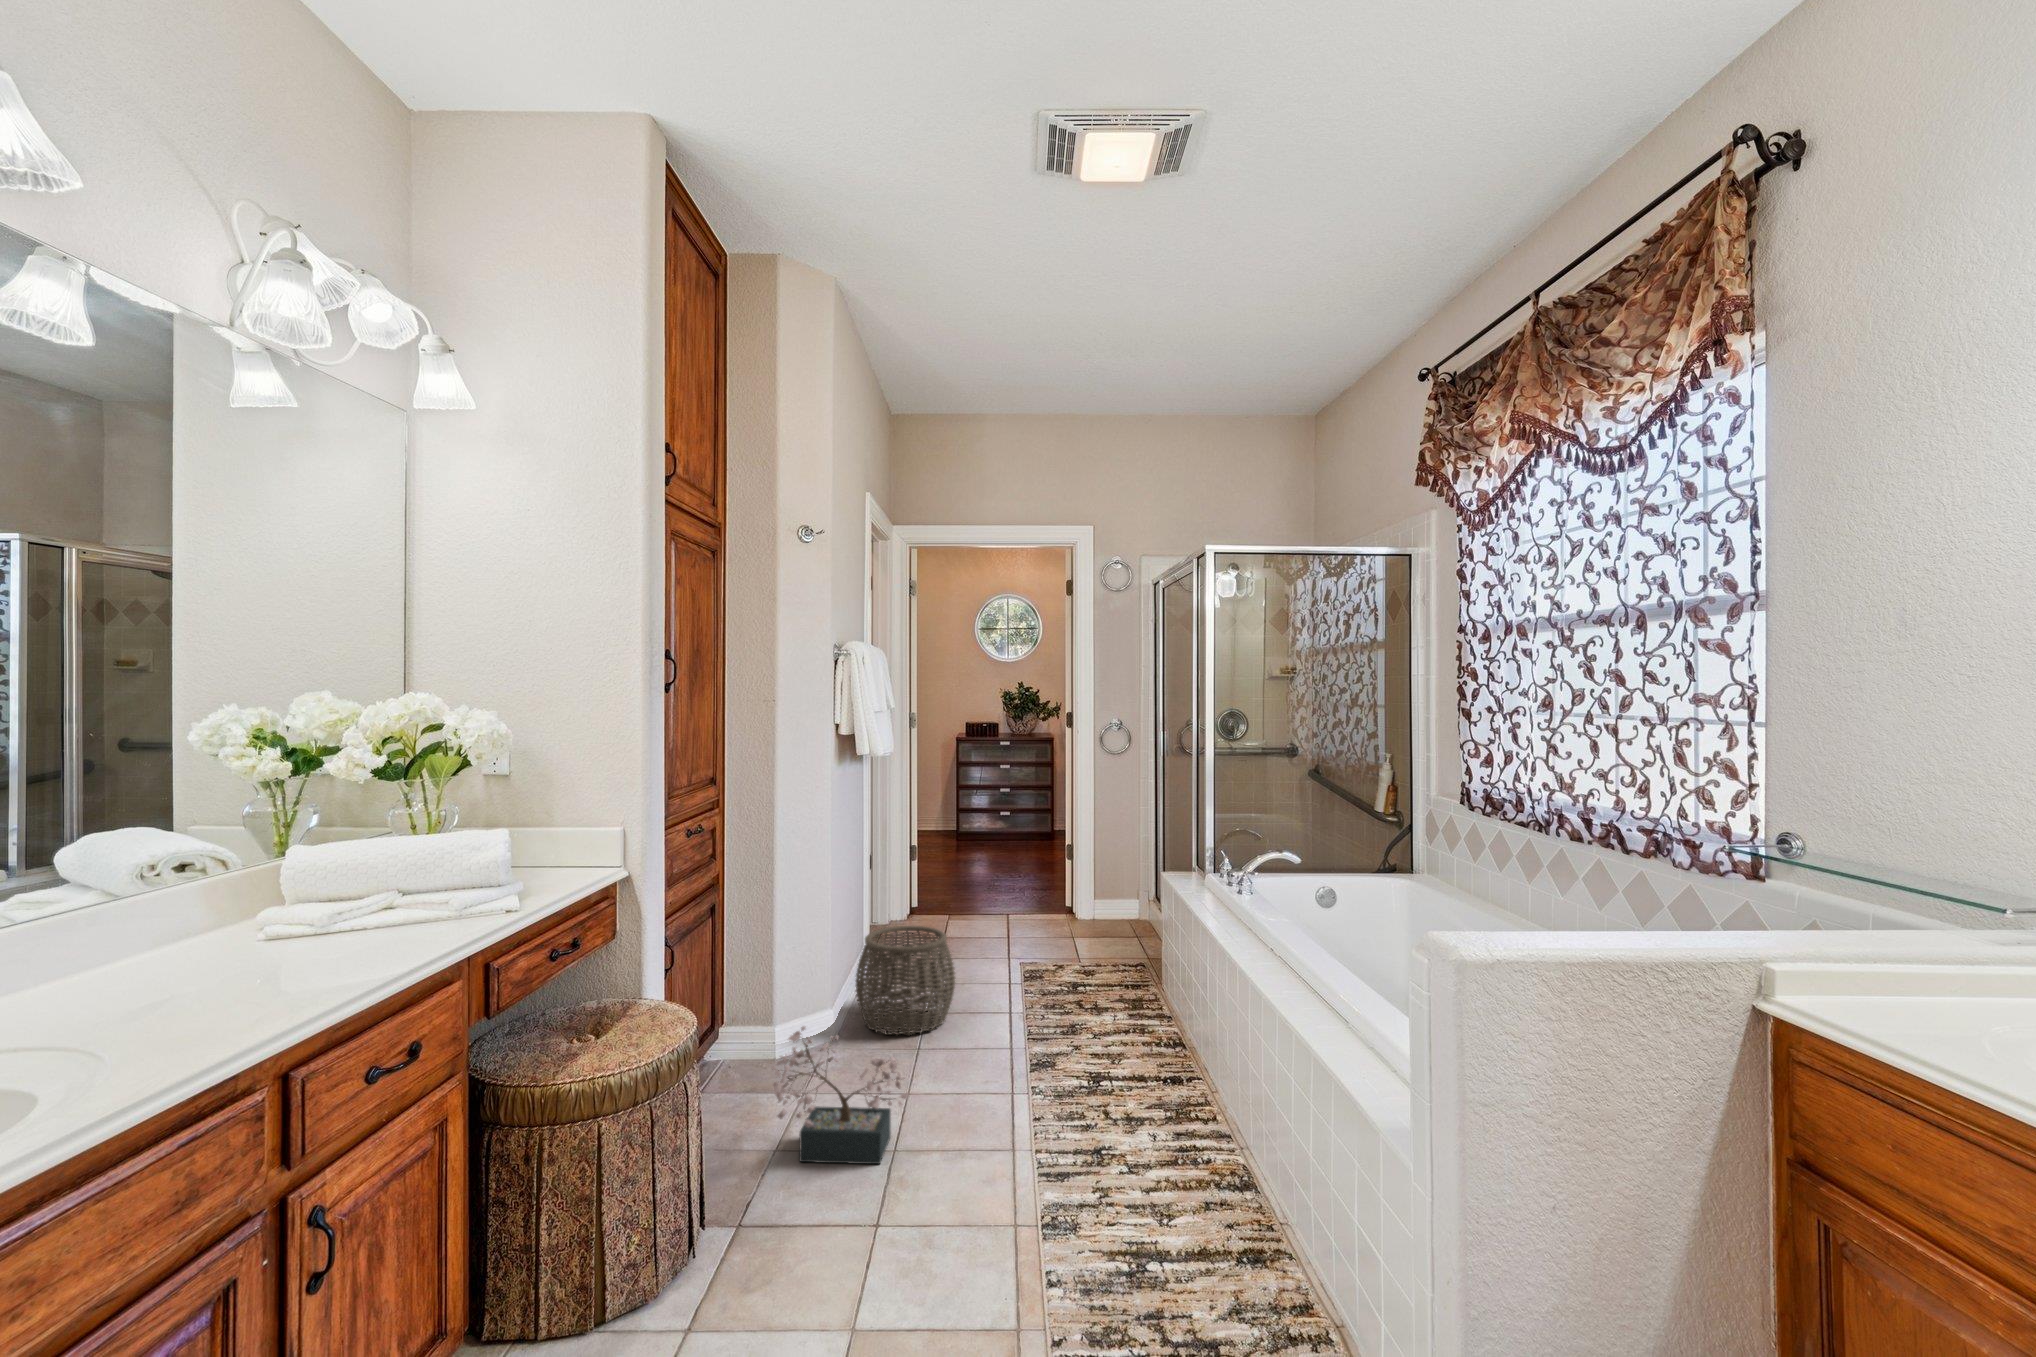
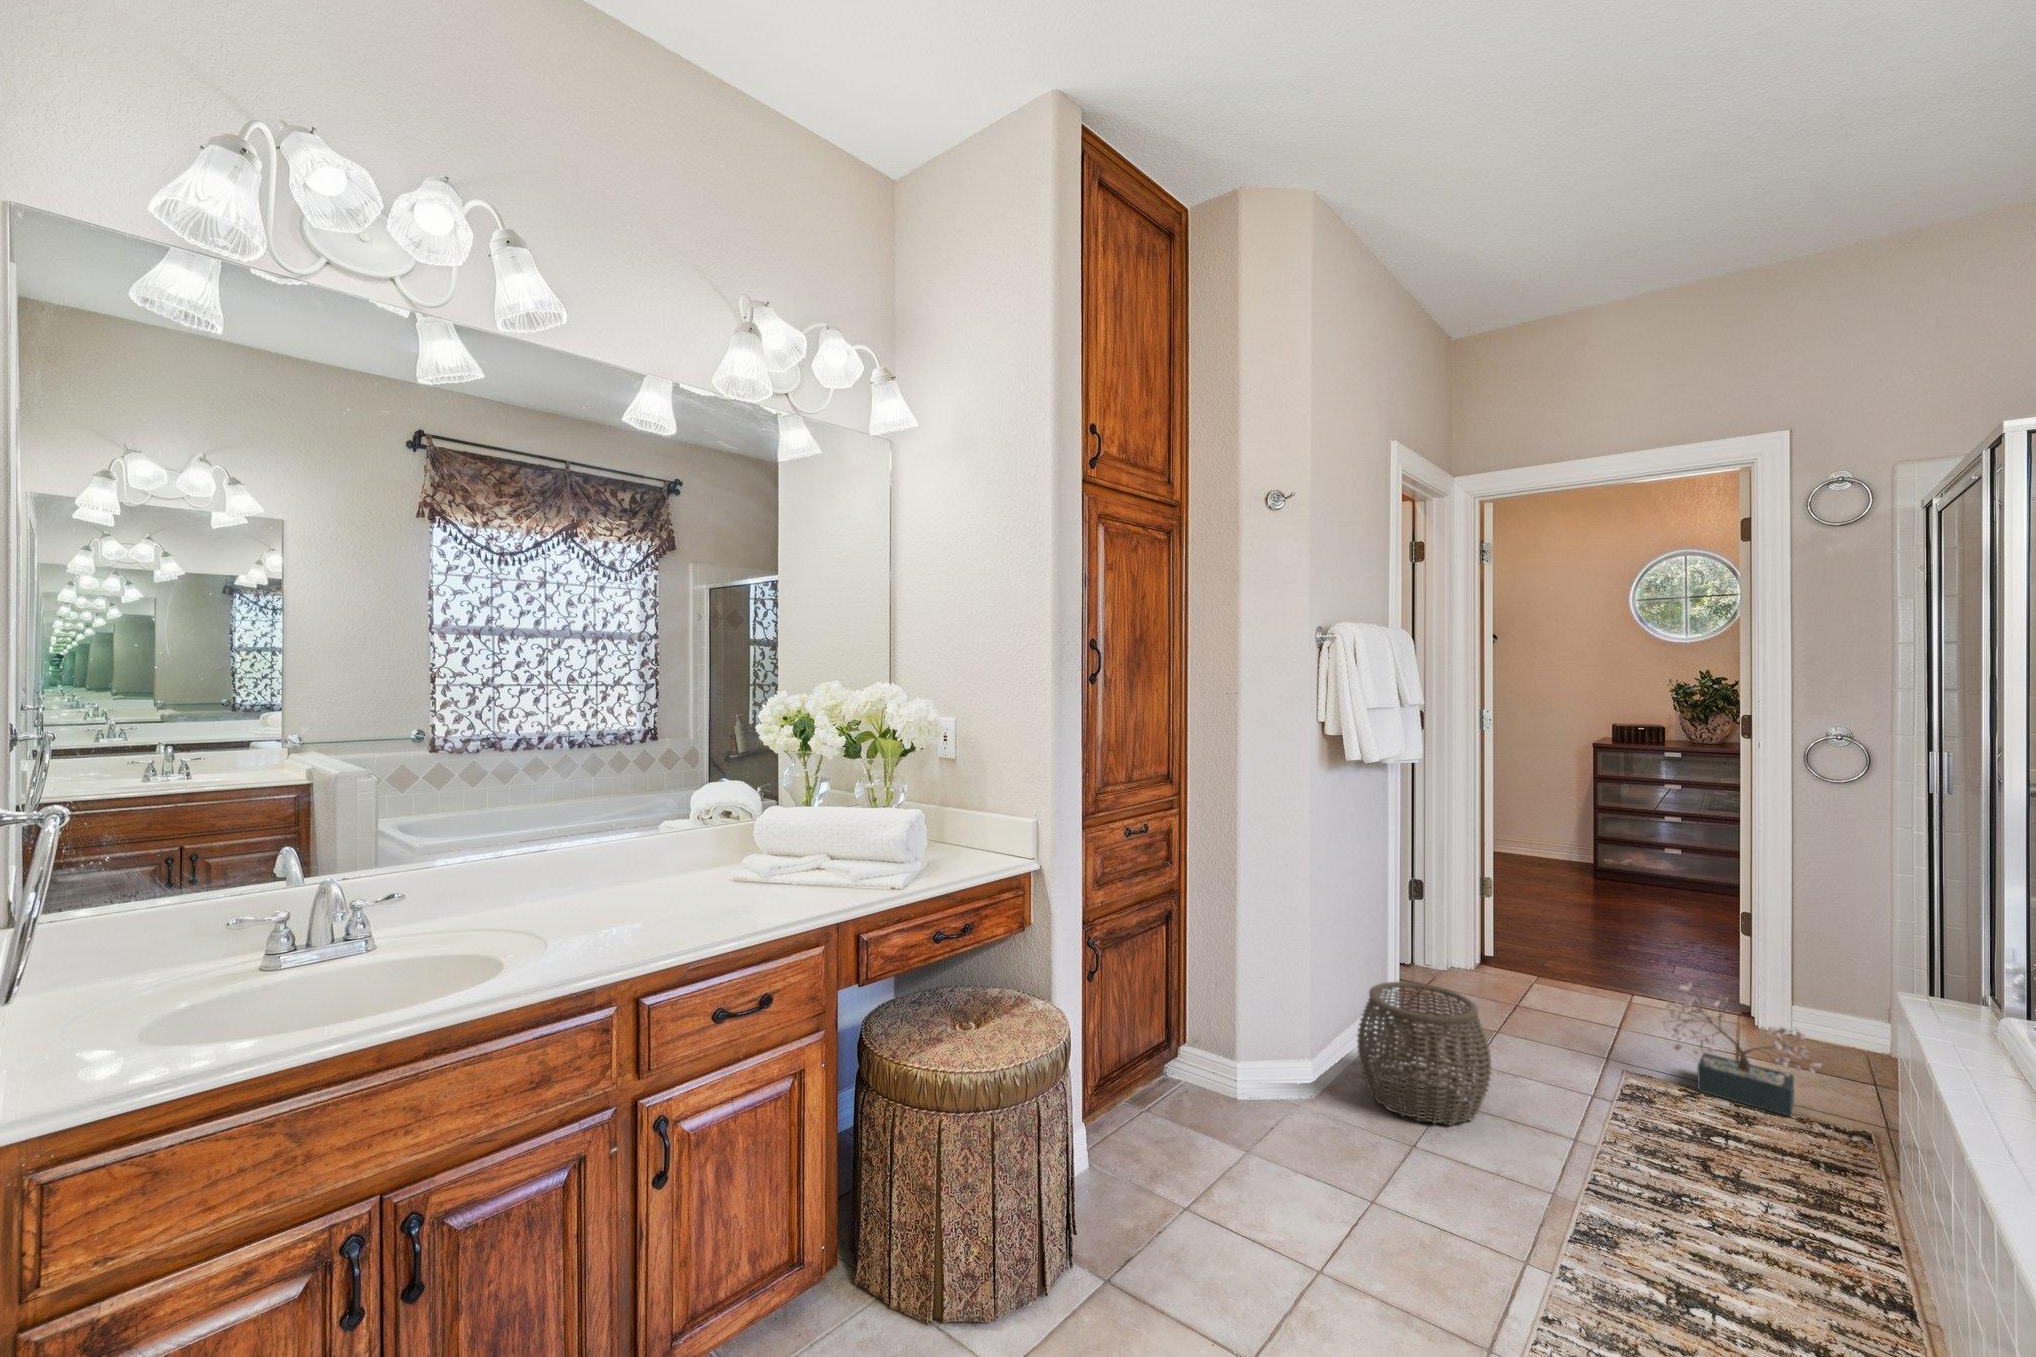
decorative plant: present [772,1026,909,1164] -> present [1663,982,1821,1117]

